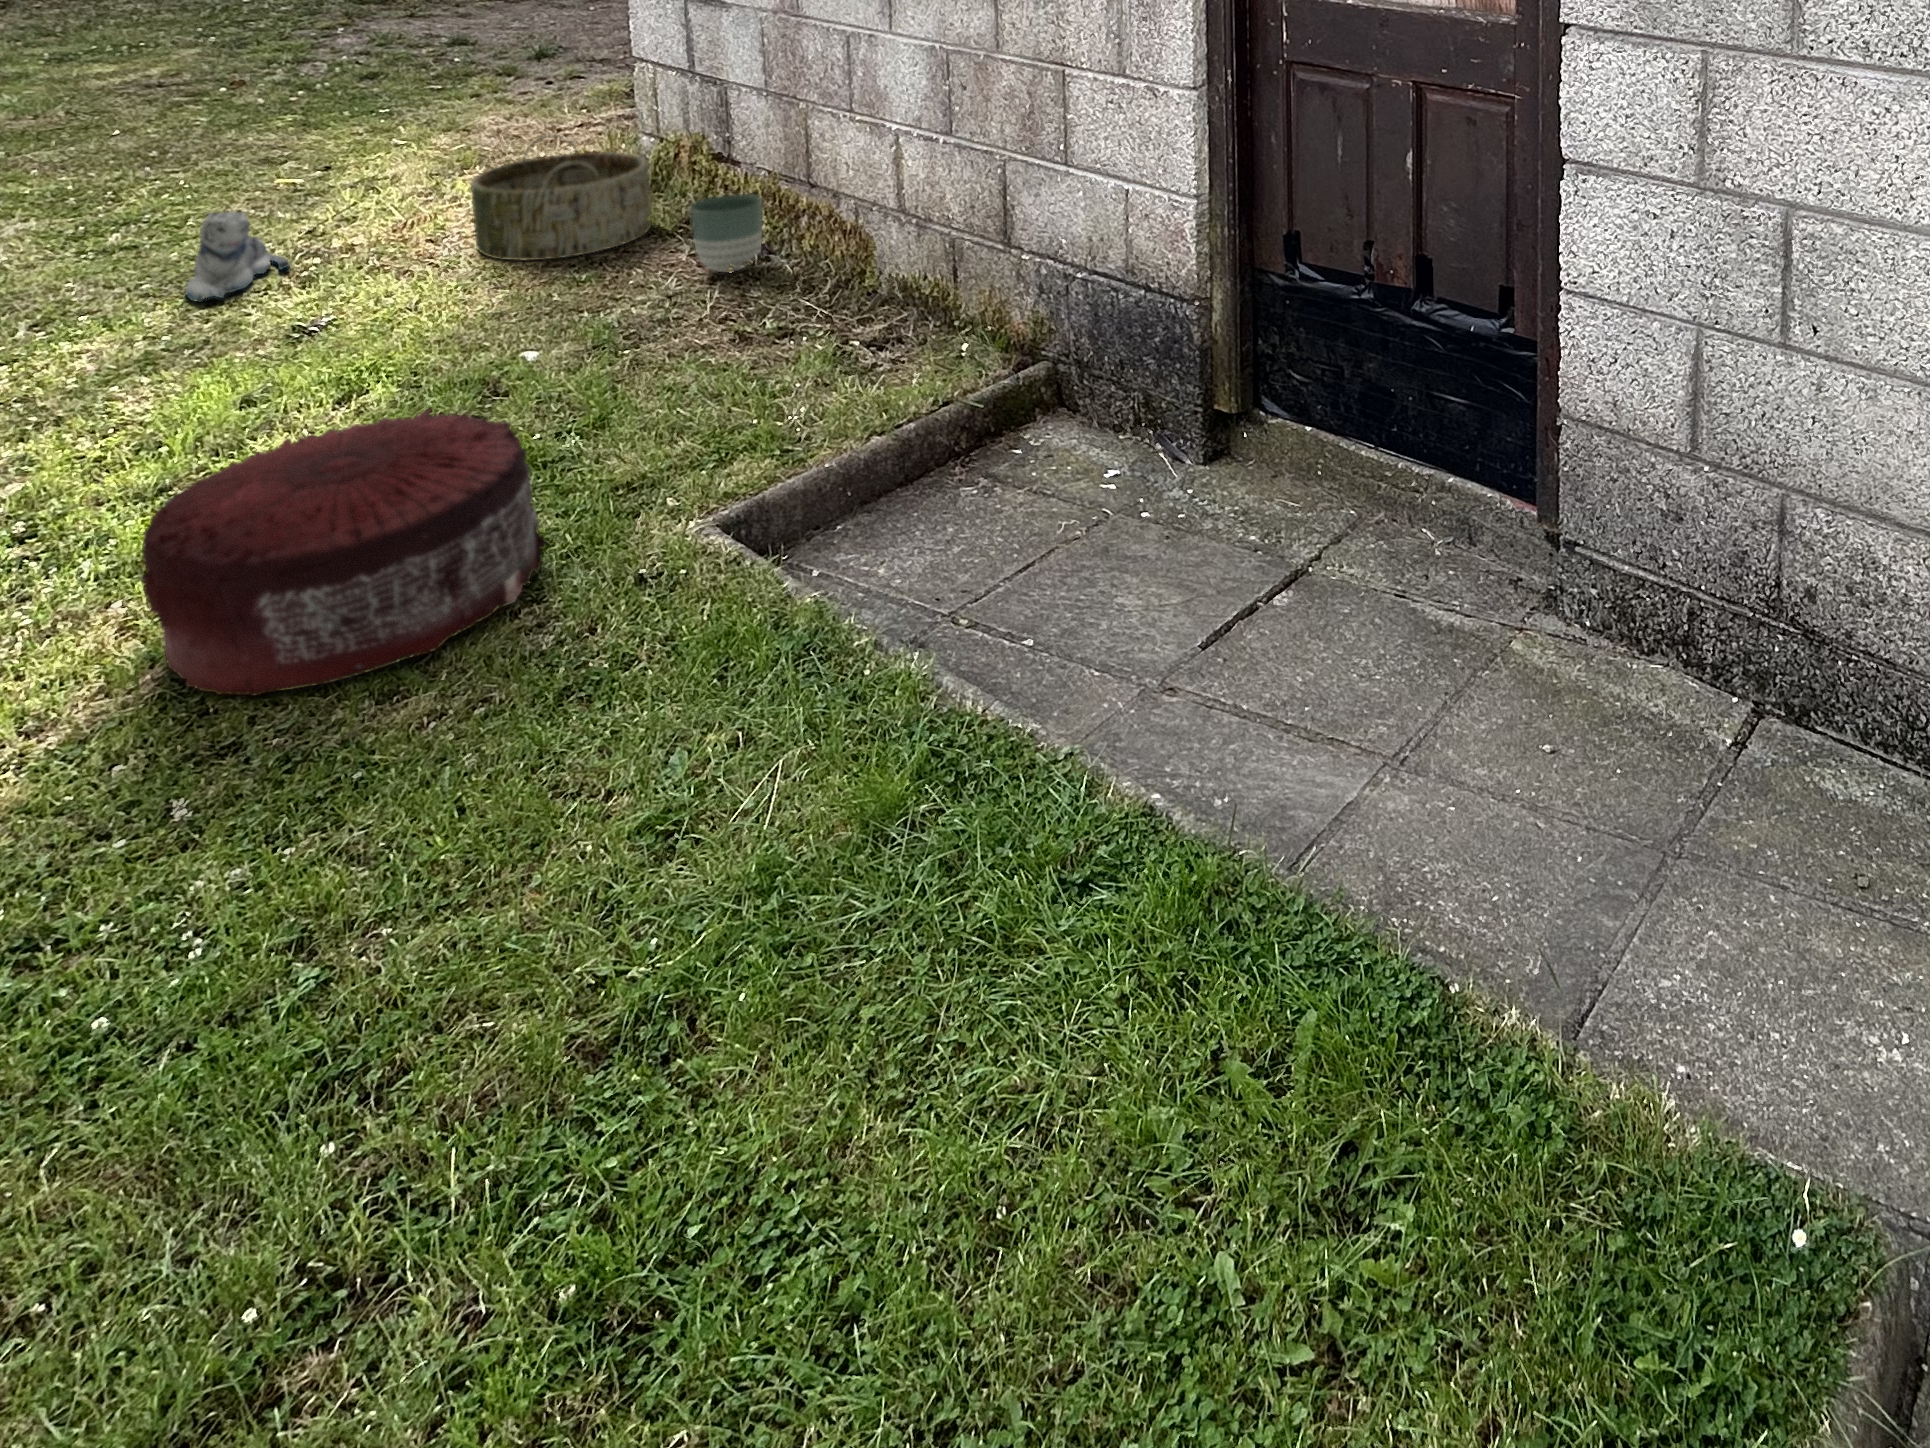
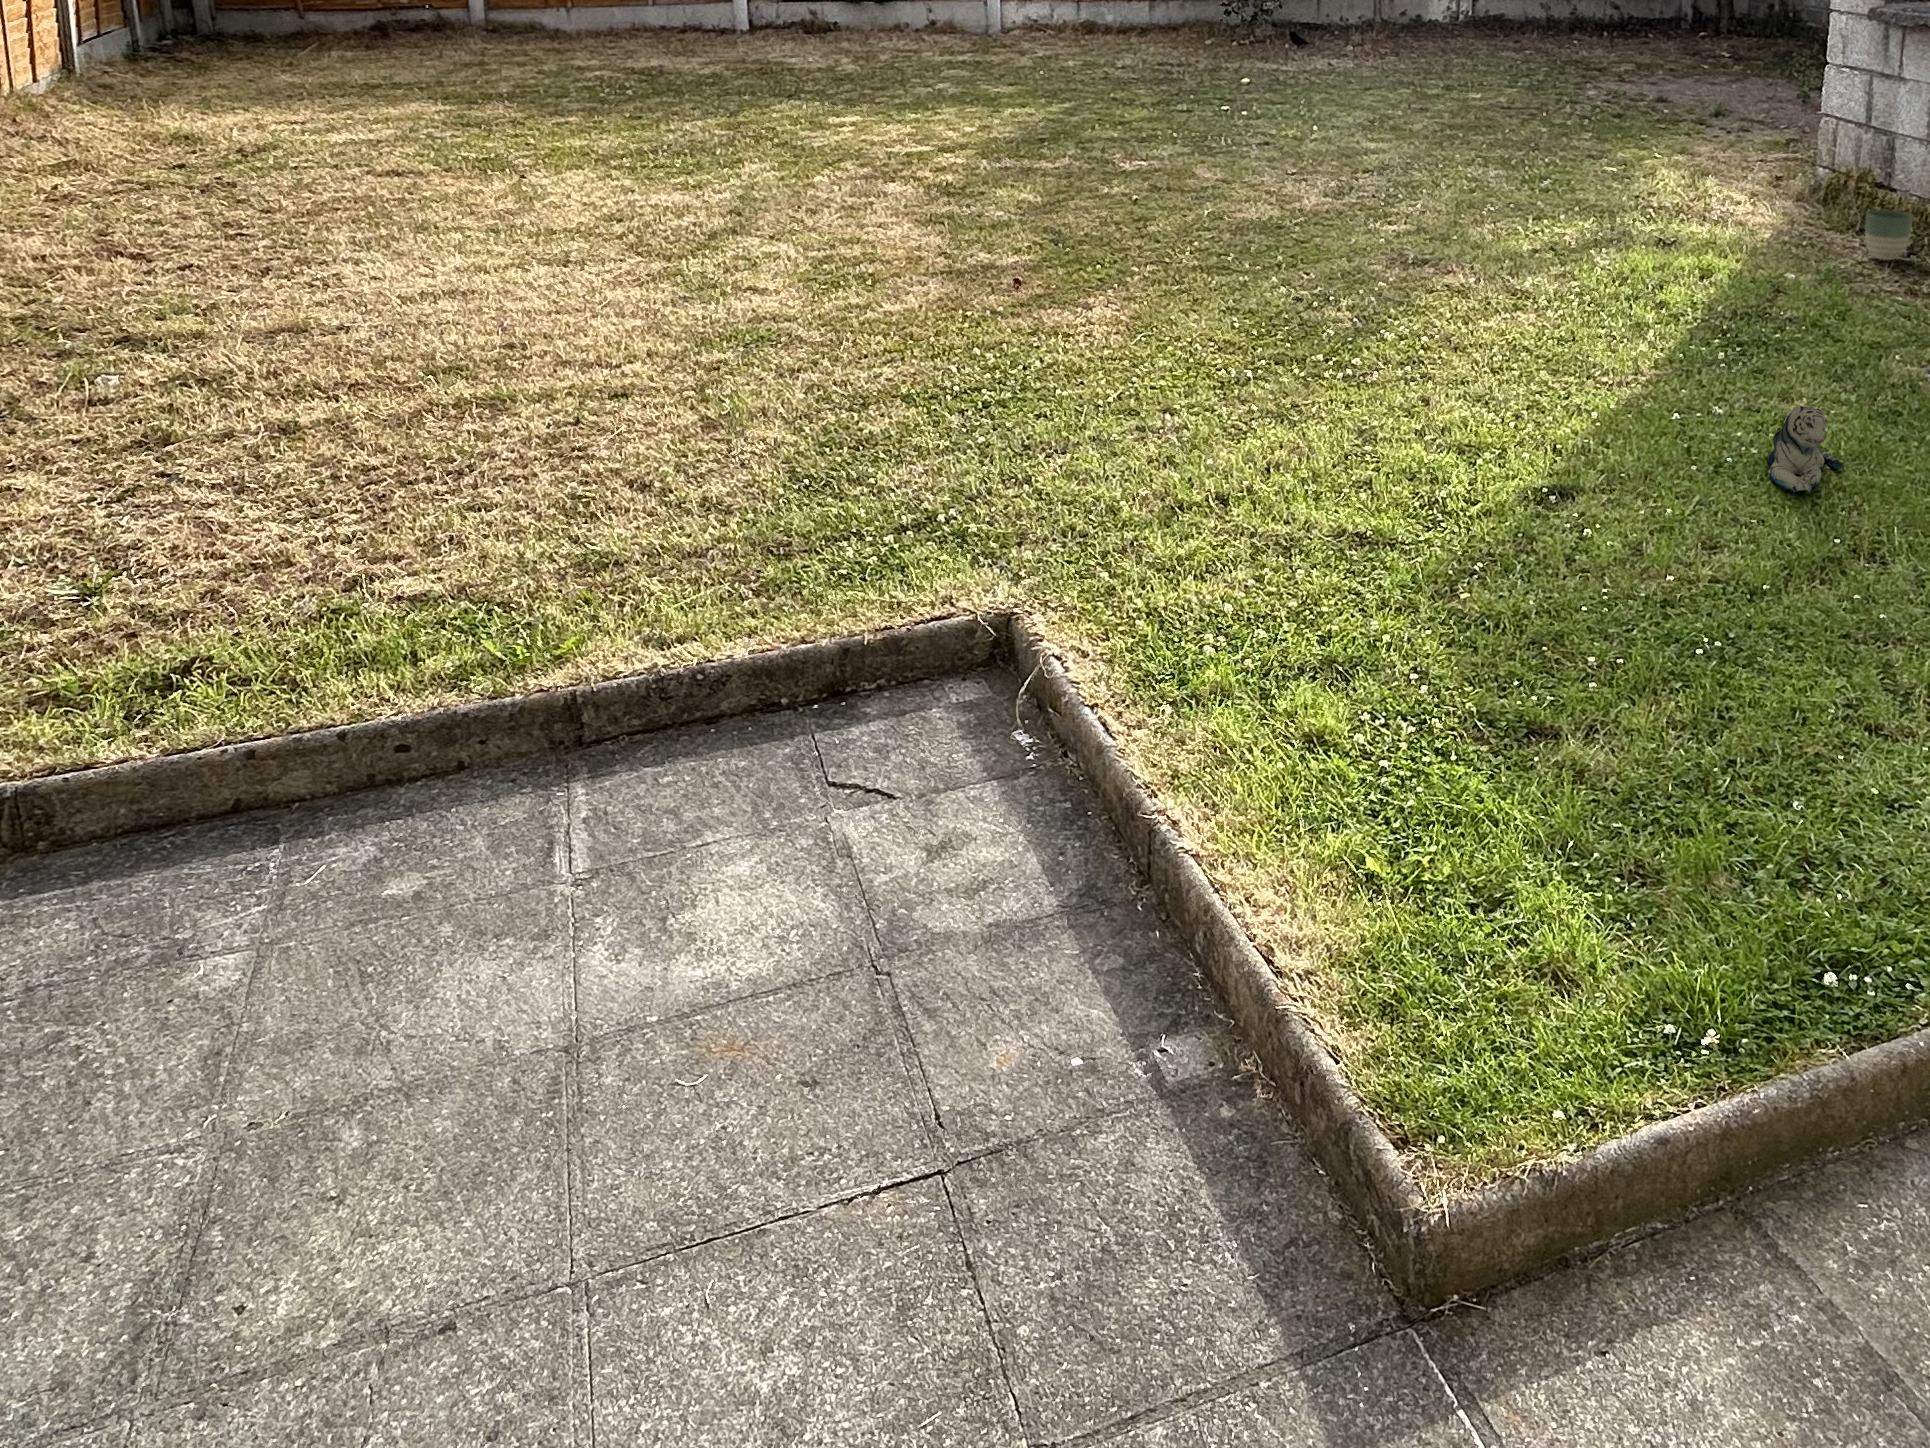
basket: present [471,135,652,261] -> none [1721,159,1828,237]
plush toy: present [185,211,290,302] -> present [1766,405,1842,493]
pouf: present [140,410,548,696] -> none [1673,274,1838,386]

